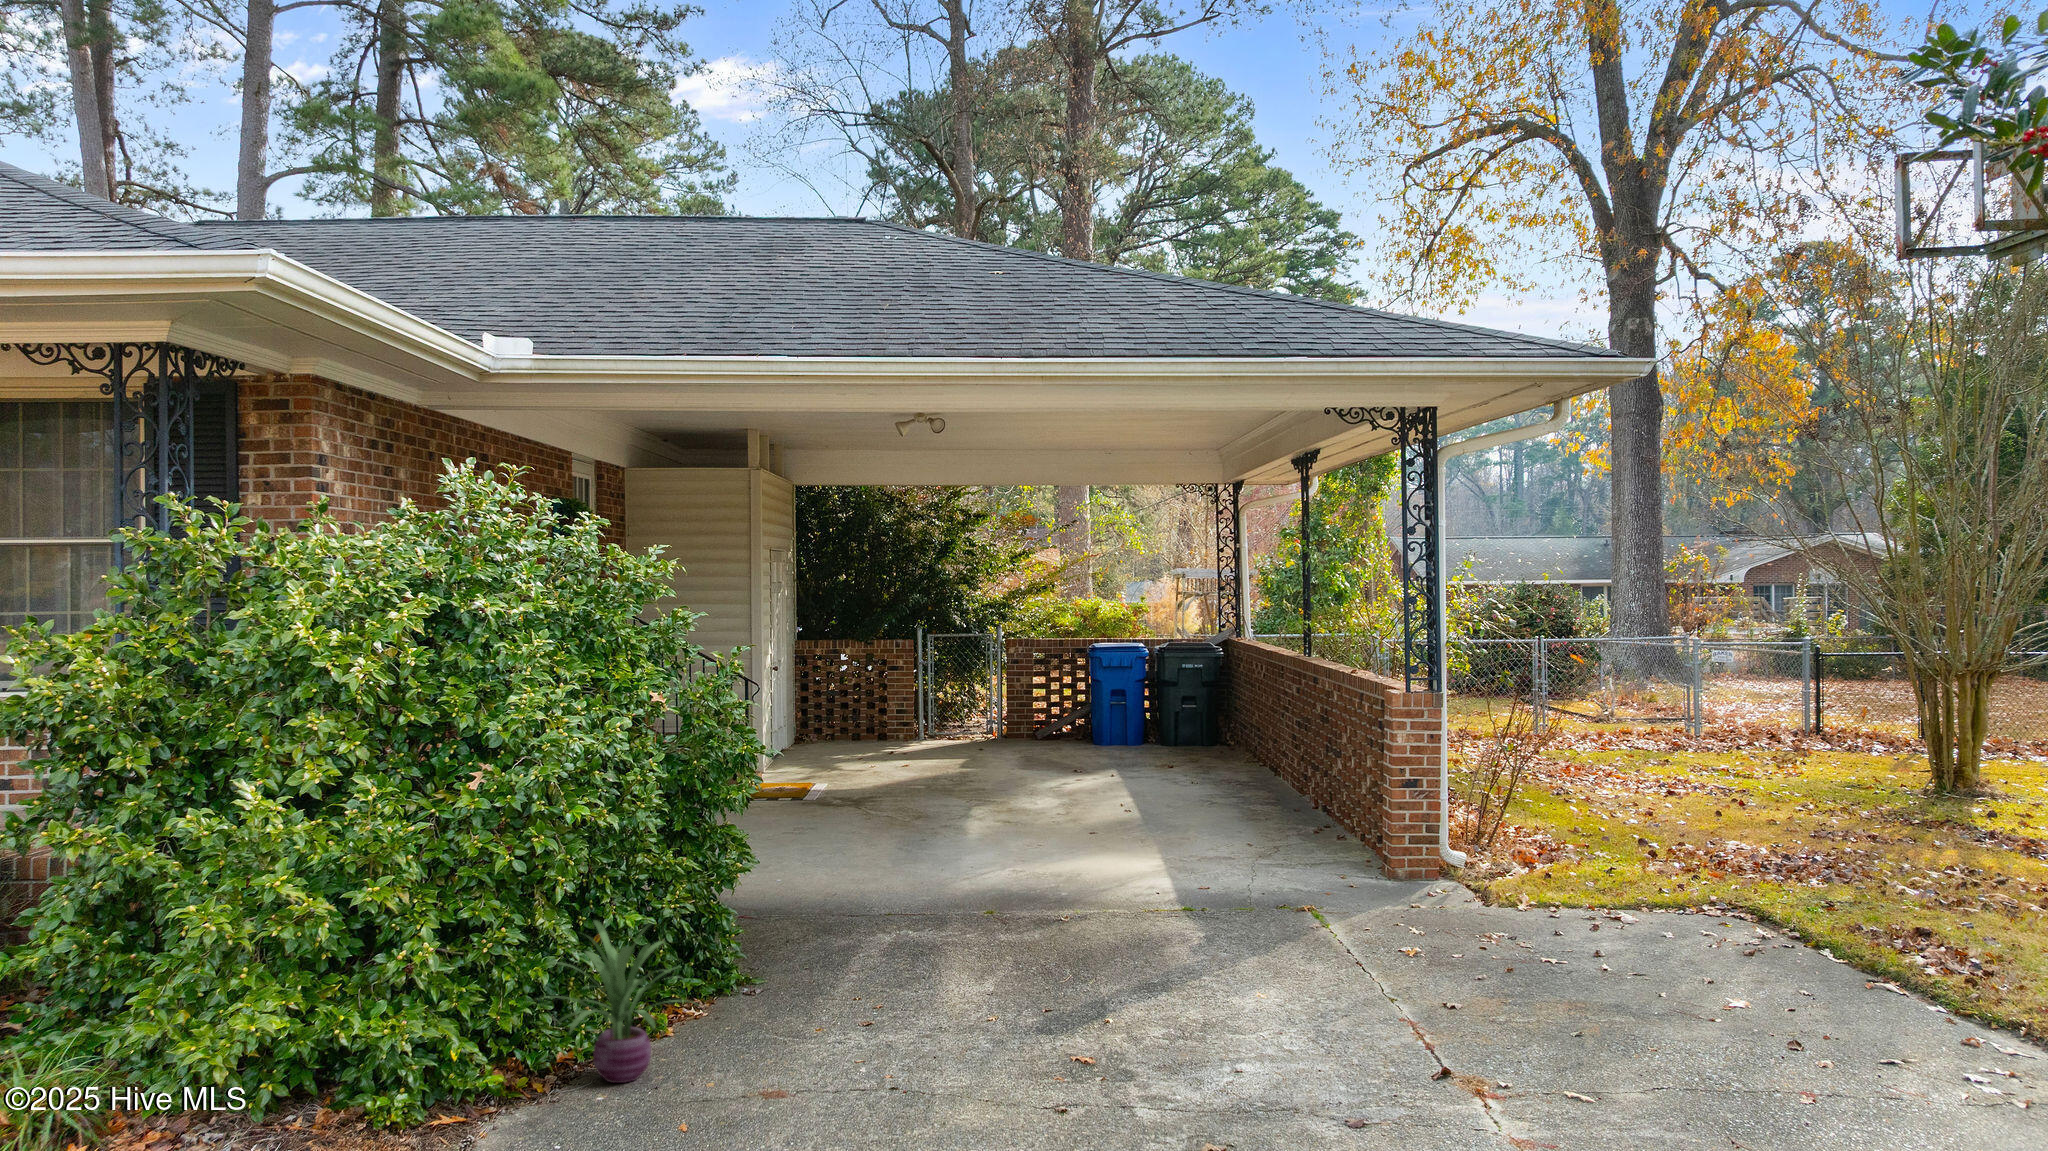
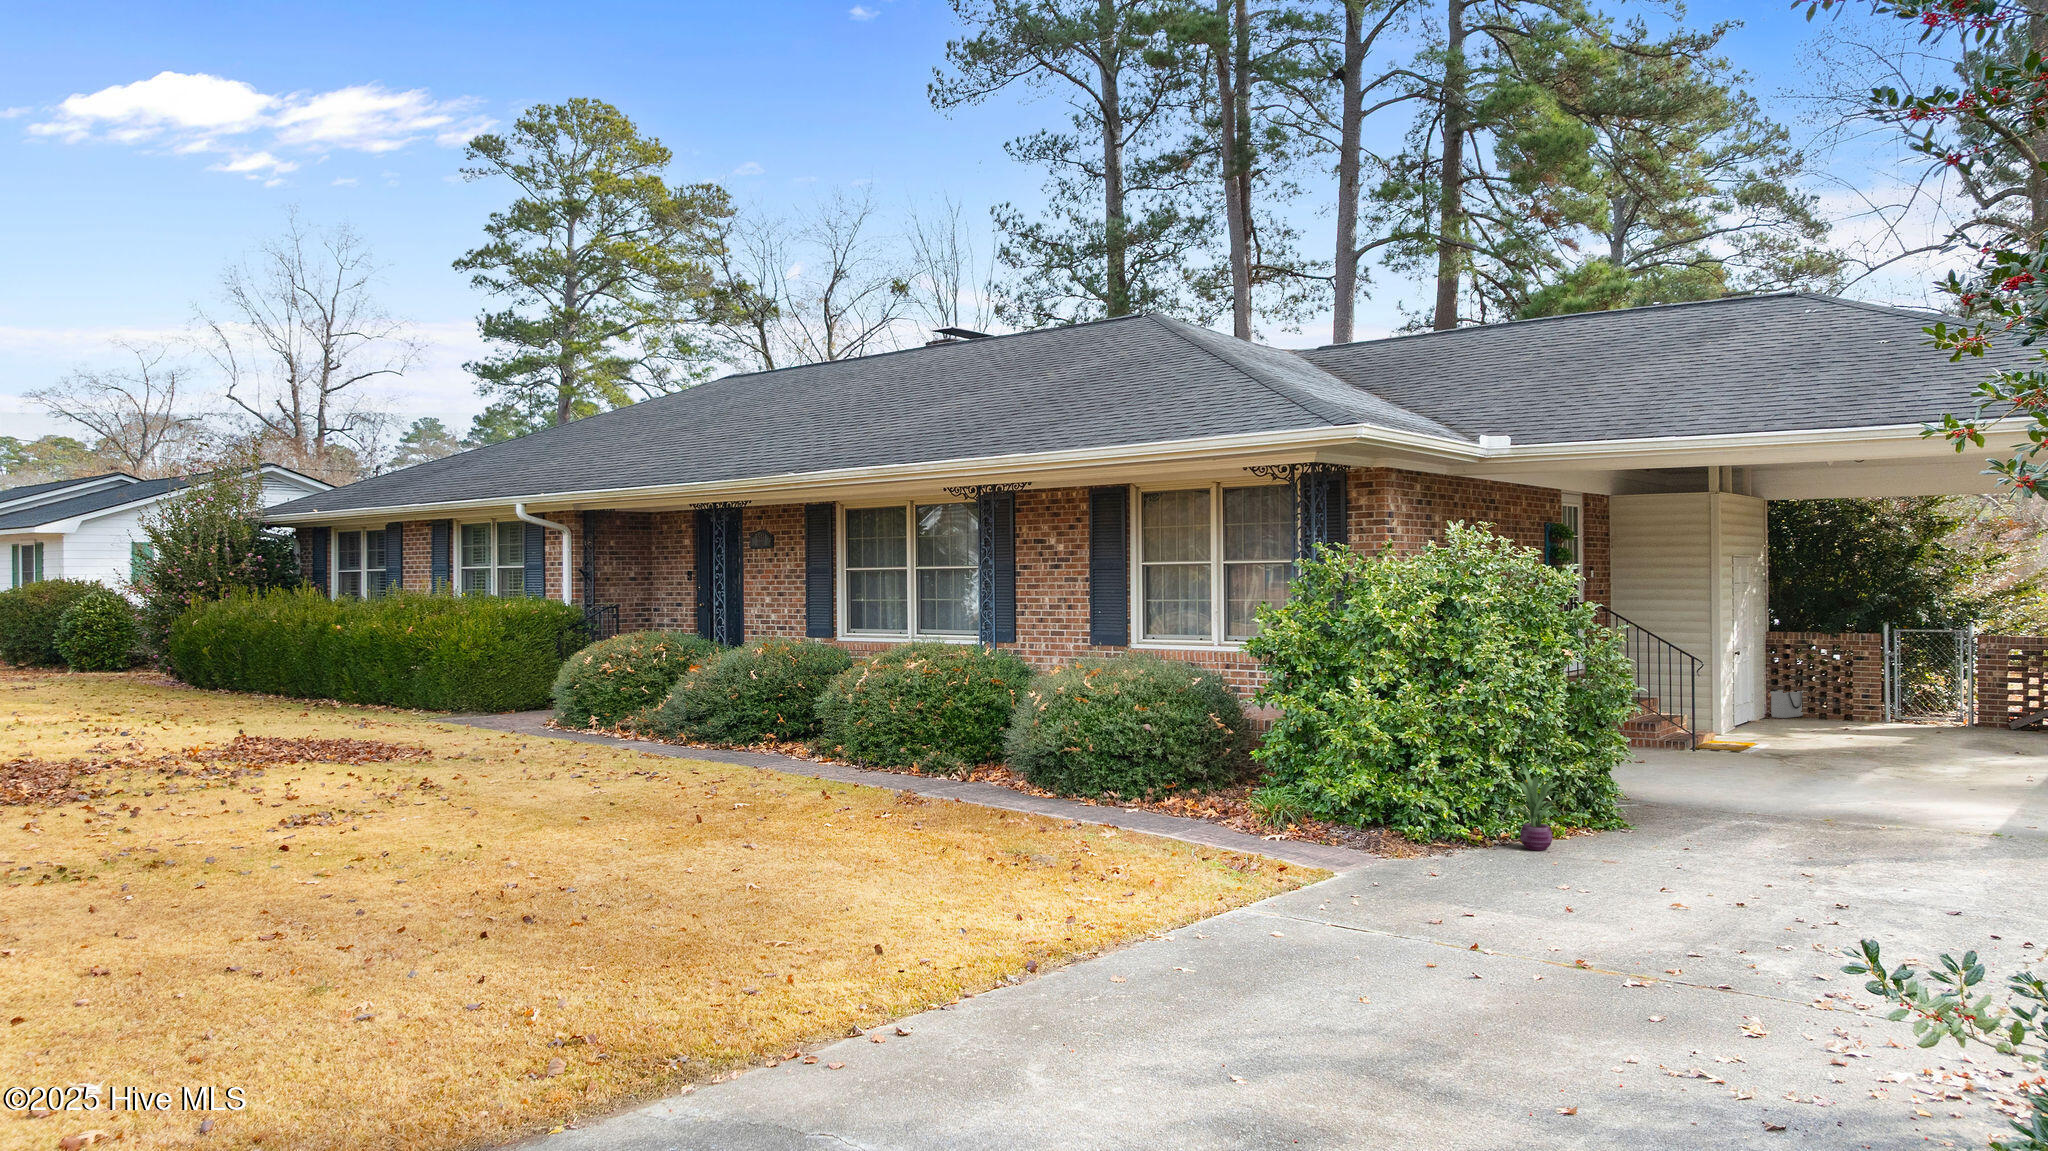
storage bin: none [805,710,839,746] -> present [1770,690,1803,718]

